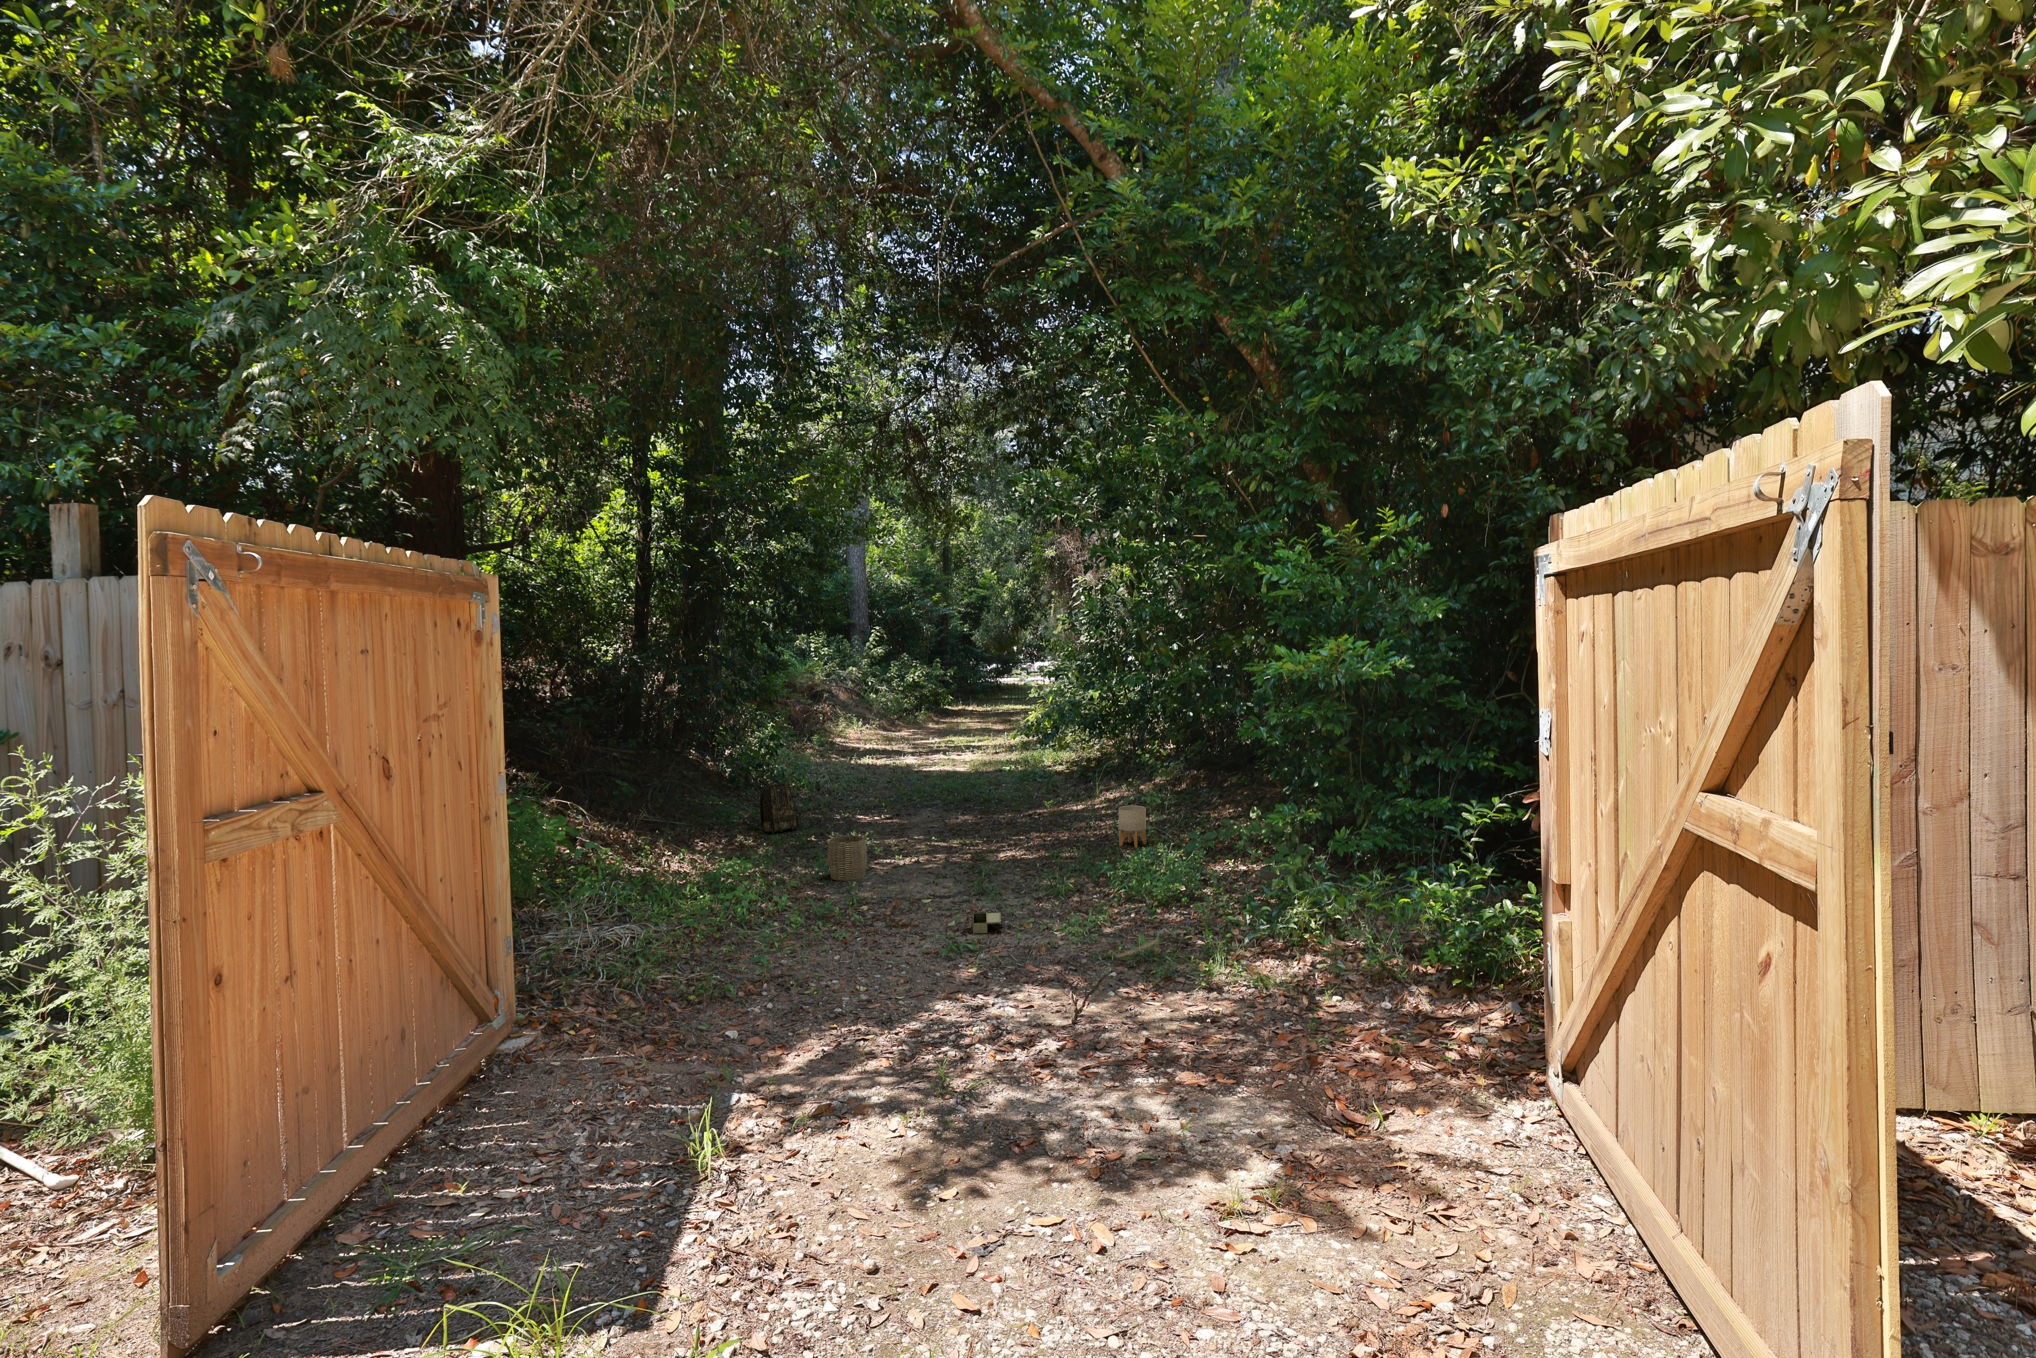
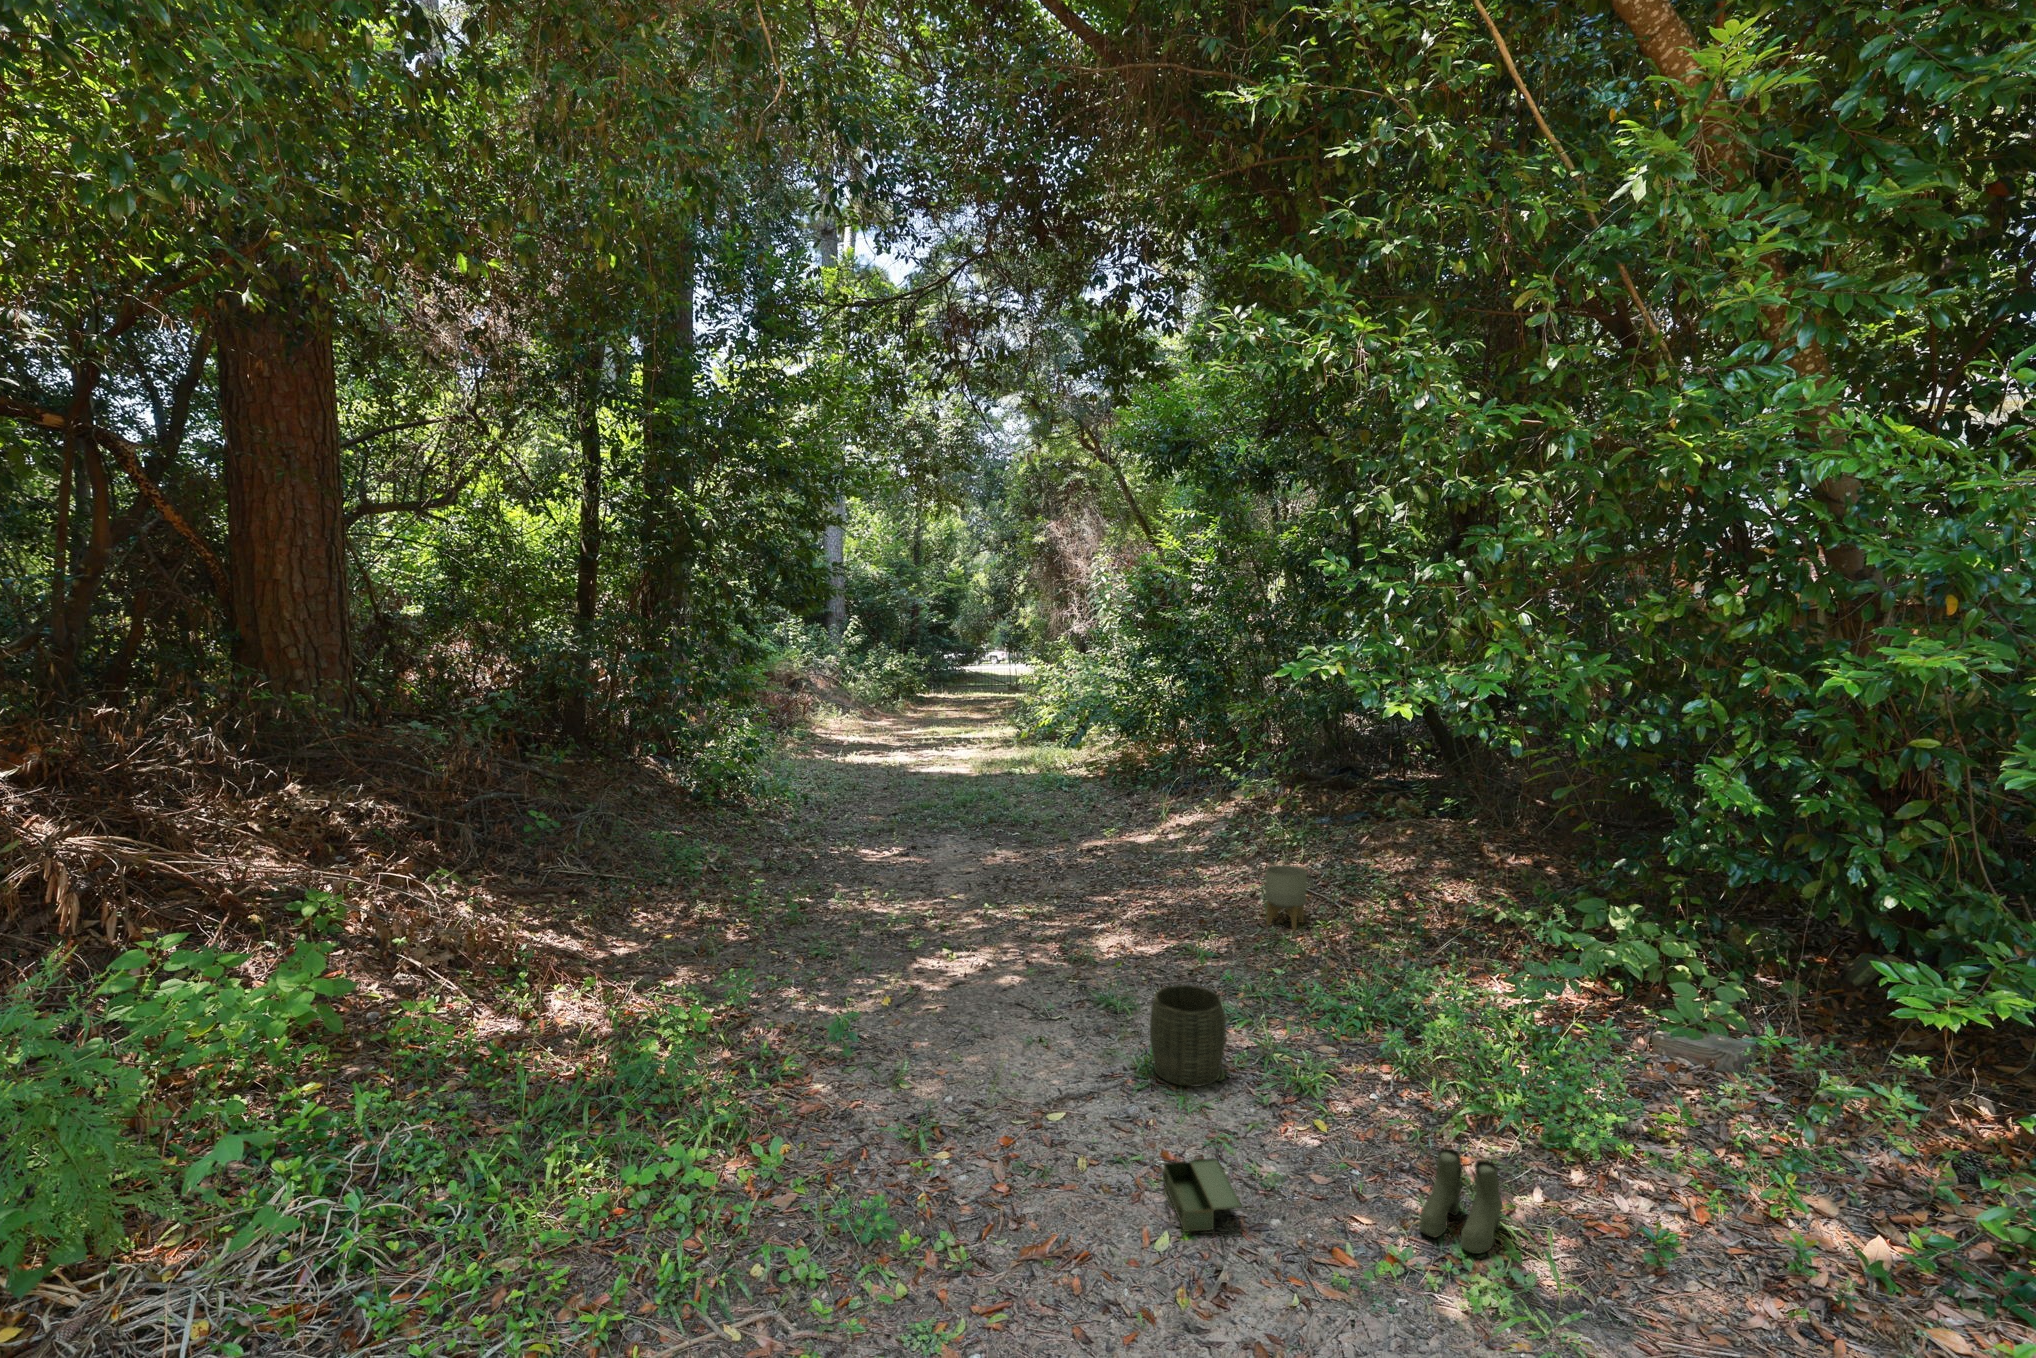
backpack: present [760,784,799,833] -> none [731,816,785,891]
woven basket: present [828,836,867,881] -> present [1150,985,1226,1087]
boots: none [1082,898,1123,936] -> present [1419,1148,1502,1254]

